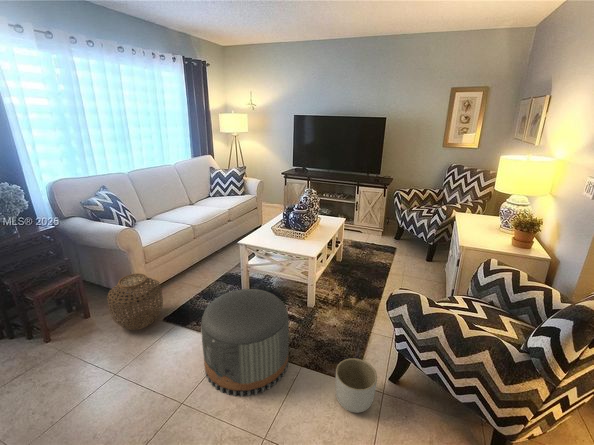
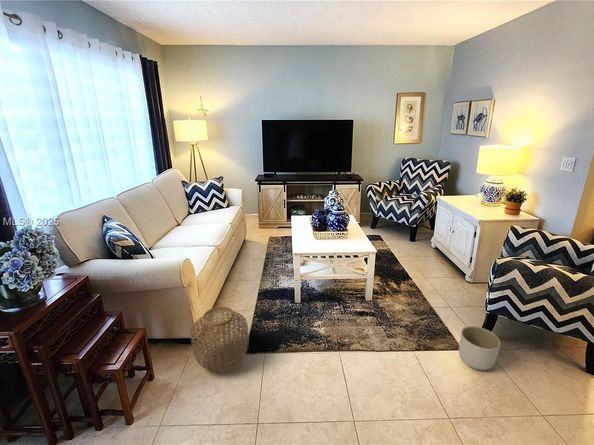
pouf: present [201,289,289,397] -> none [328,291,416,395]

